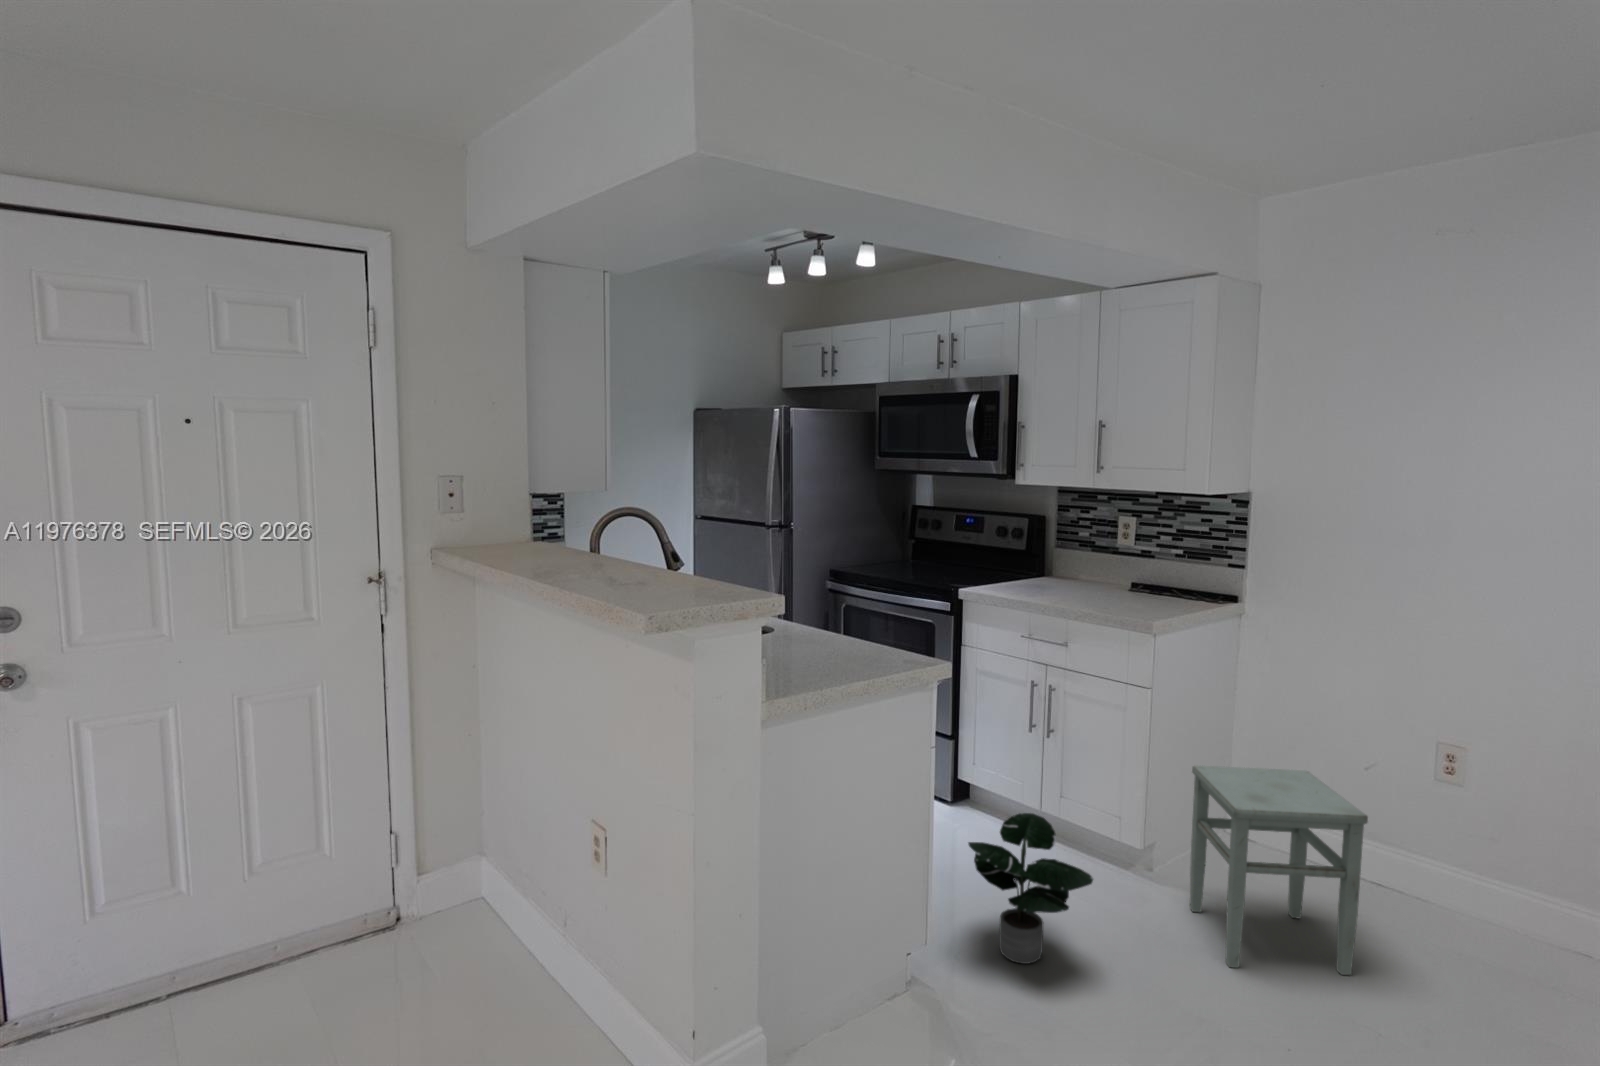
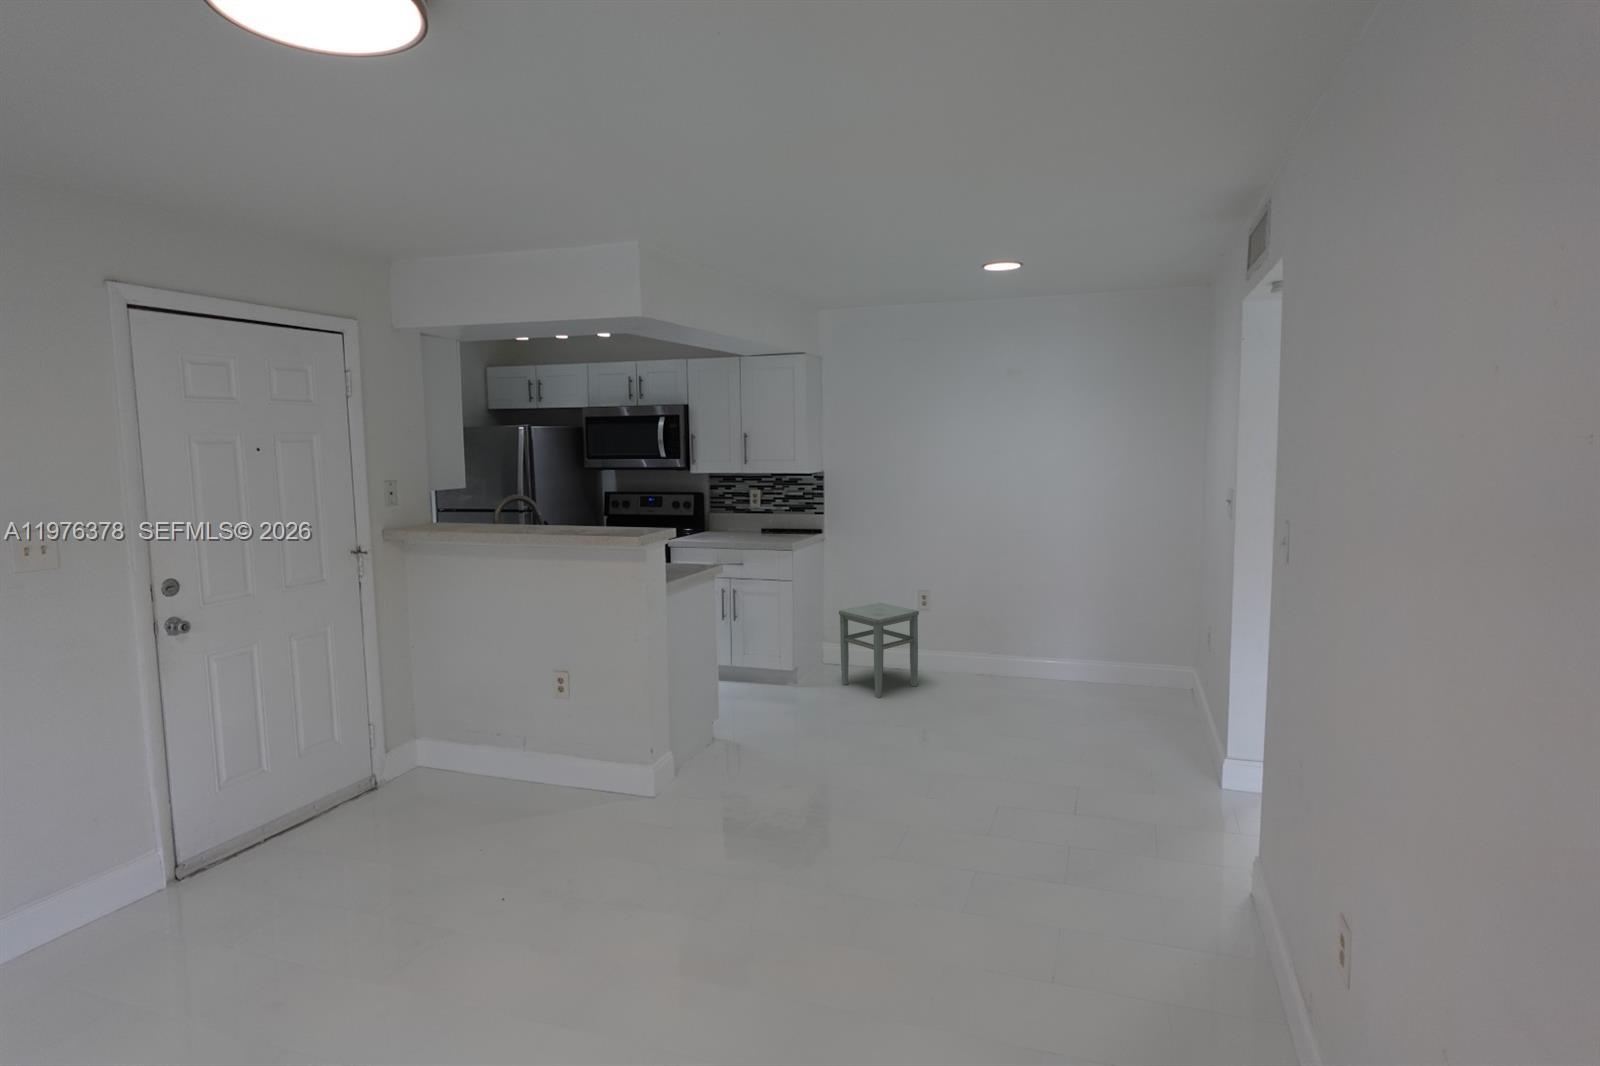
potted plant: present [968,813,1093,964] -> none [768,650,835,727]

